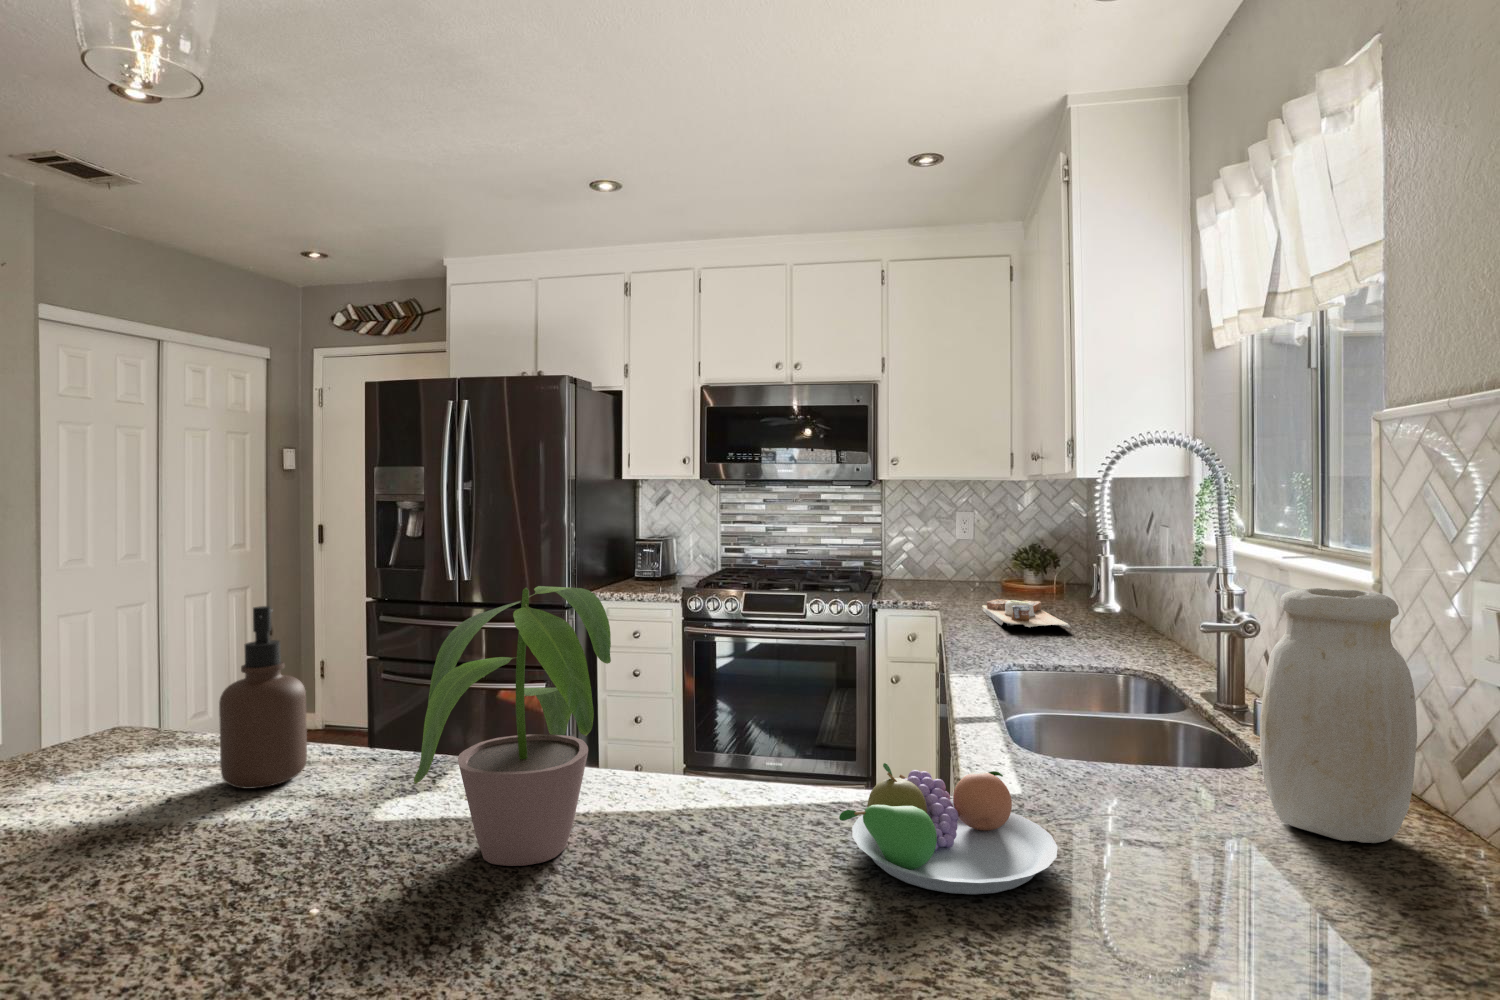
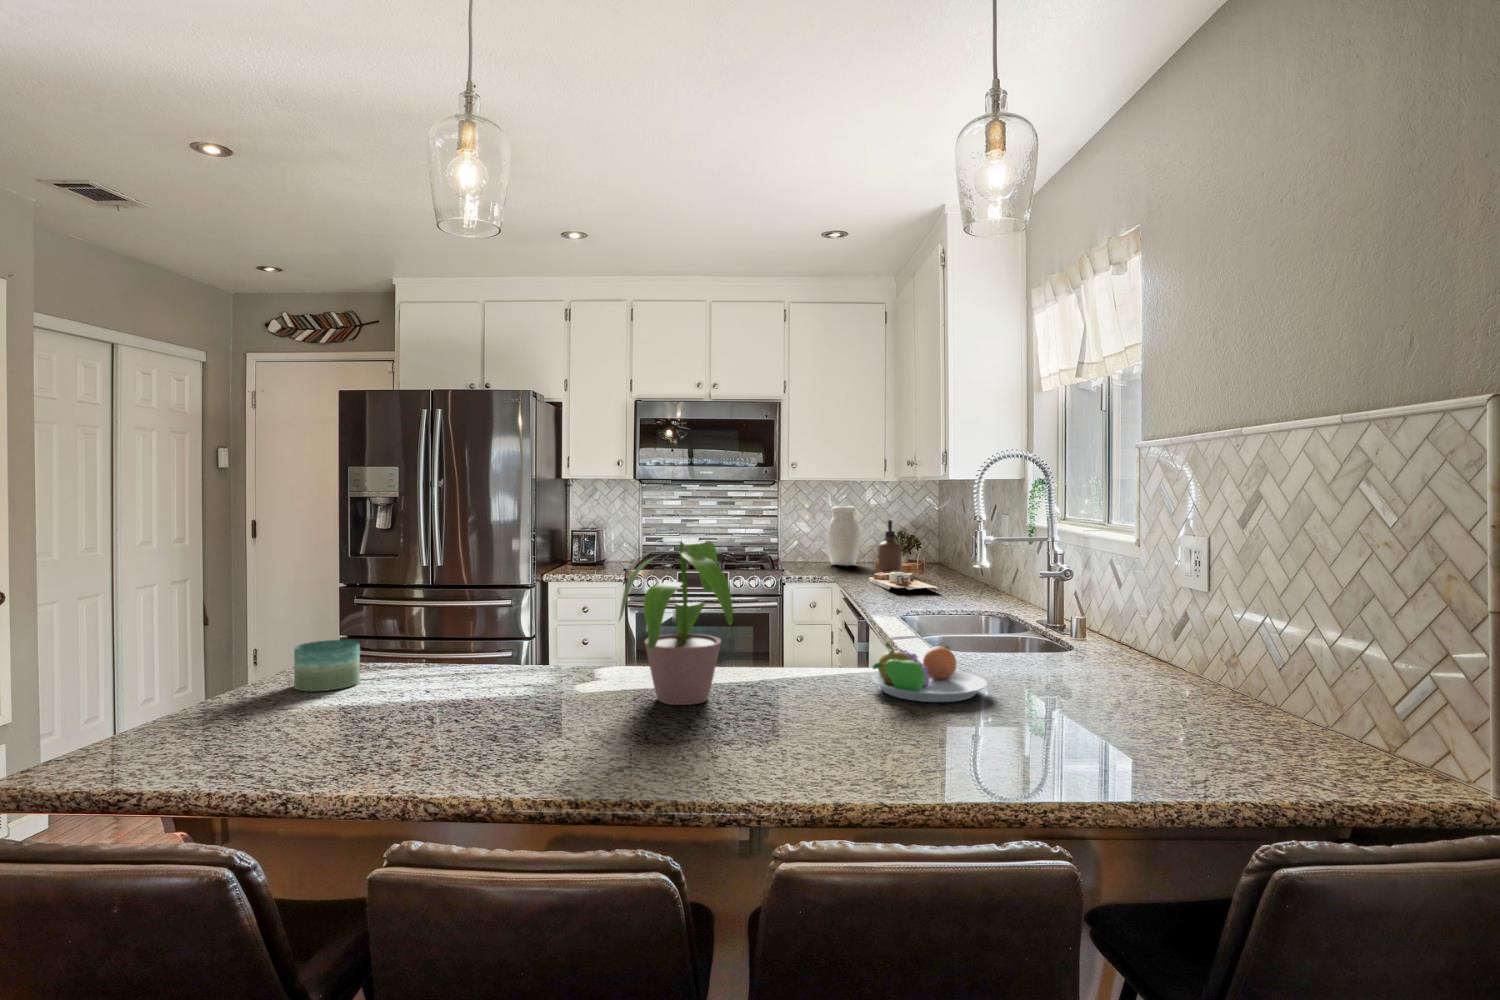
jar: present [1260,588,1417,843] -> present [827,506,859,566]
soap dispenser: present [219,606,307,789] -> present [878,520,902,573]
candle: none [32,711,138,792] -> present [294,640,360,691]

